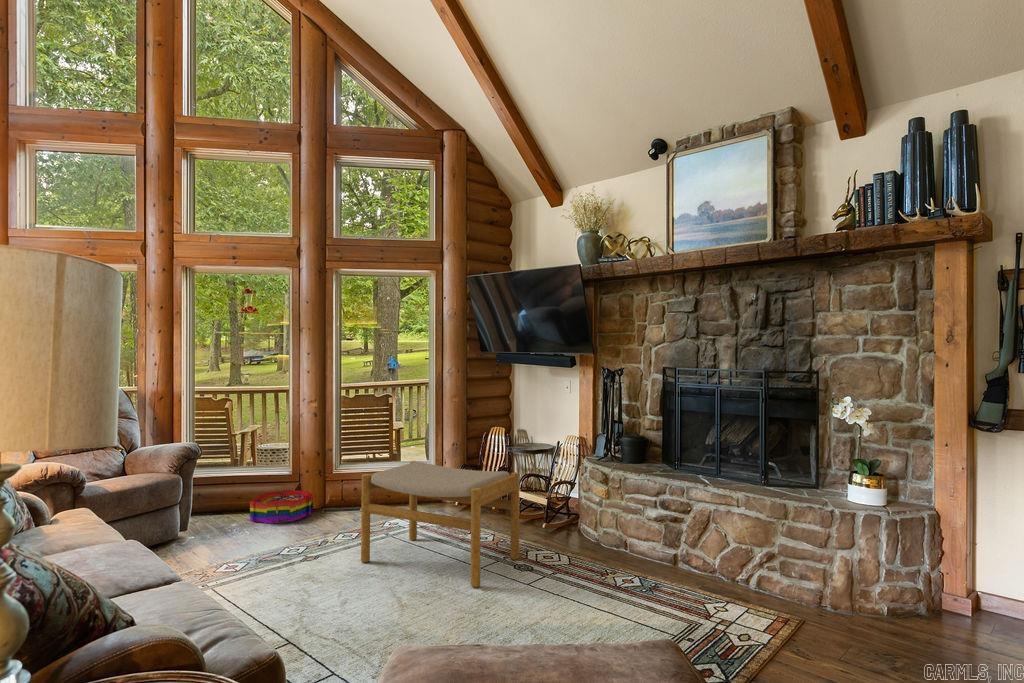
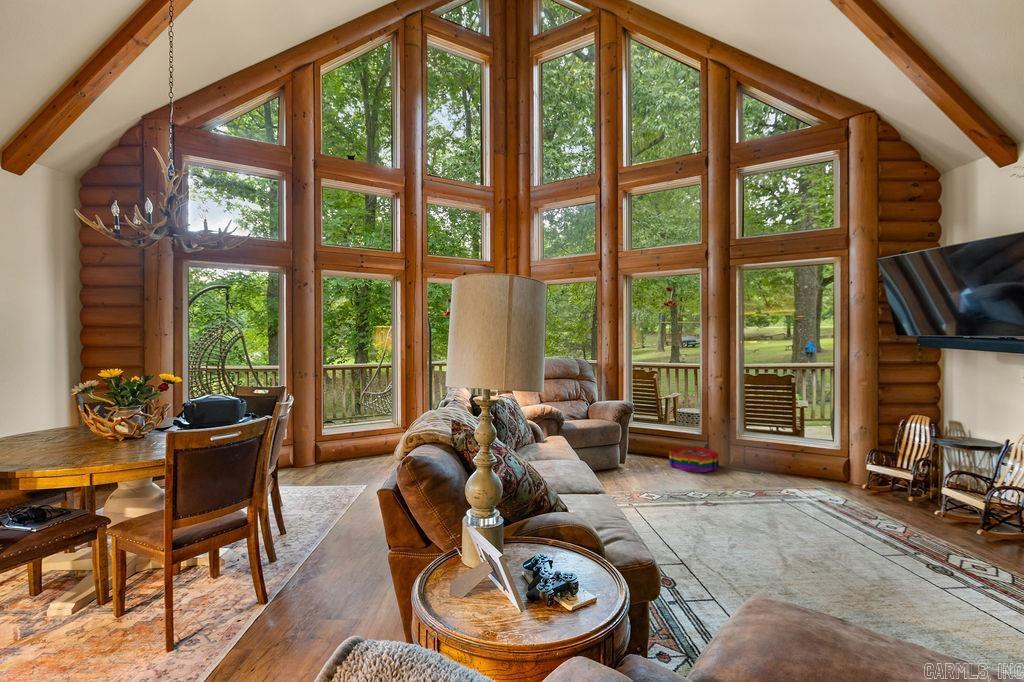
footstool: present [361,461,519,588] -> none [755,439,934,569]

